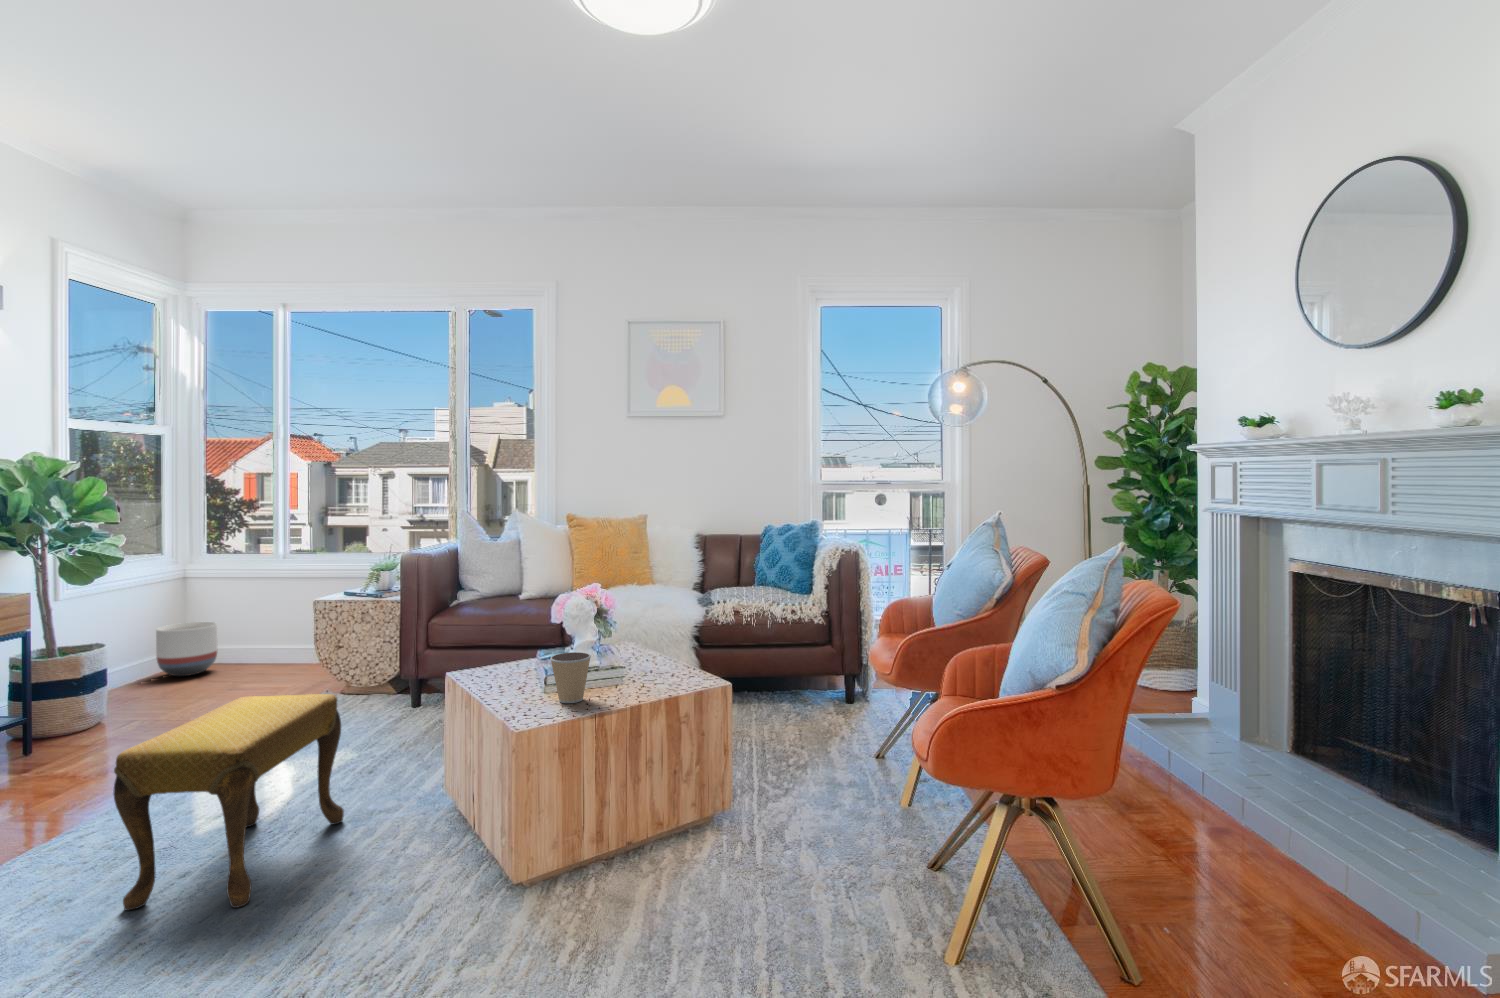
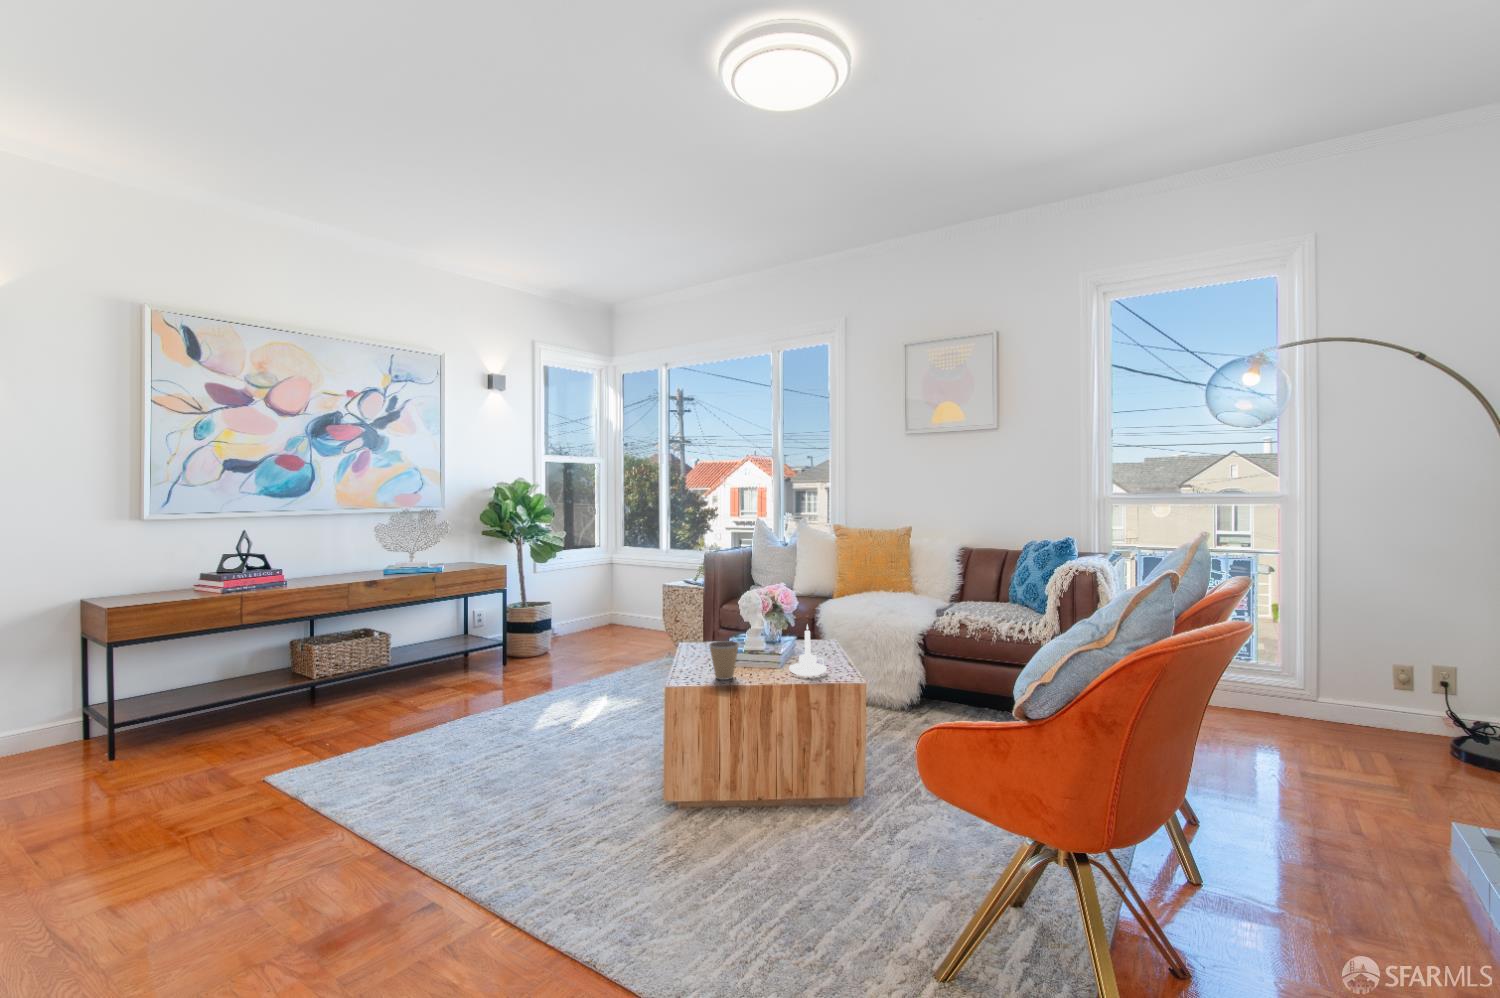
candle holder: none [638,620,683,683] -> present [789,624,827,676]
planter: present [156,622,218,676] -> none [591,593,625,629]
footstool: present [114,694,344,910] -> none [483,646,617,775]

